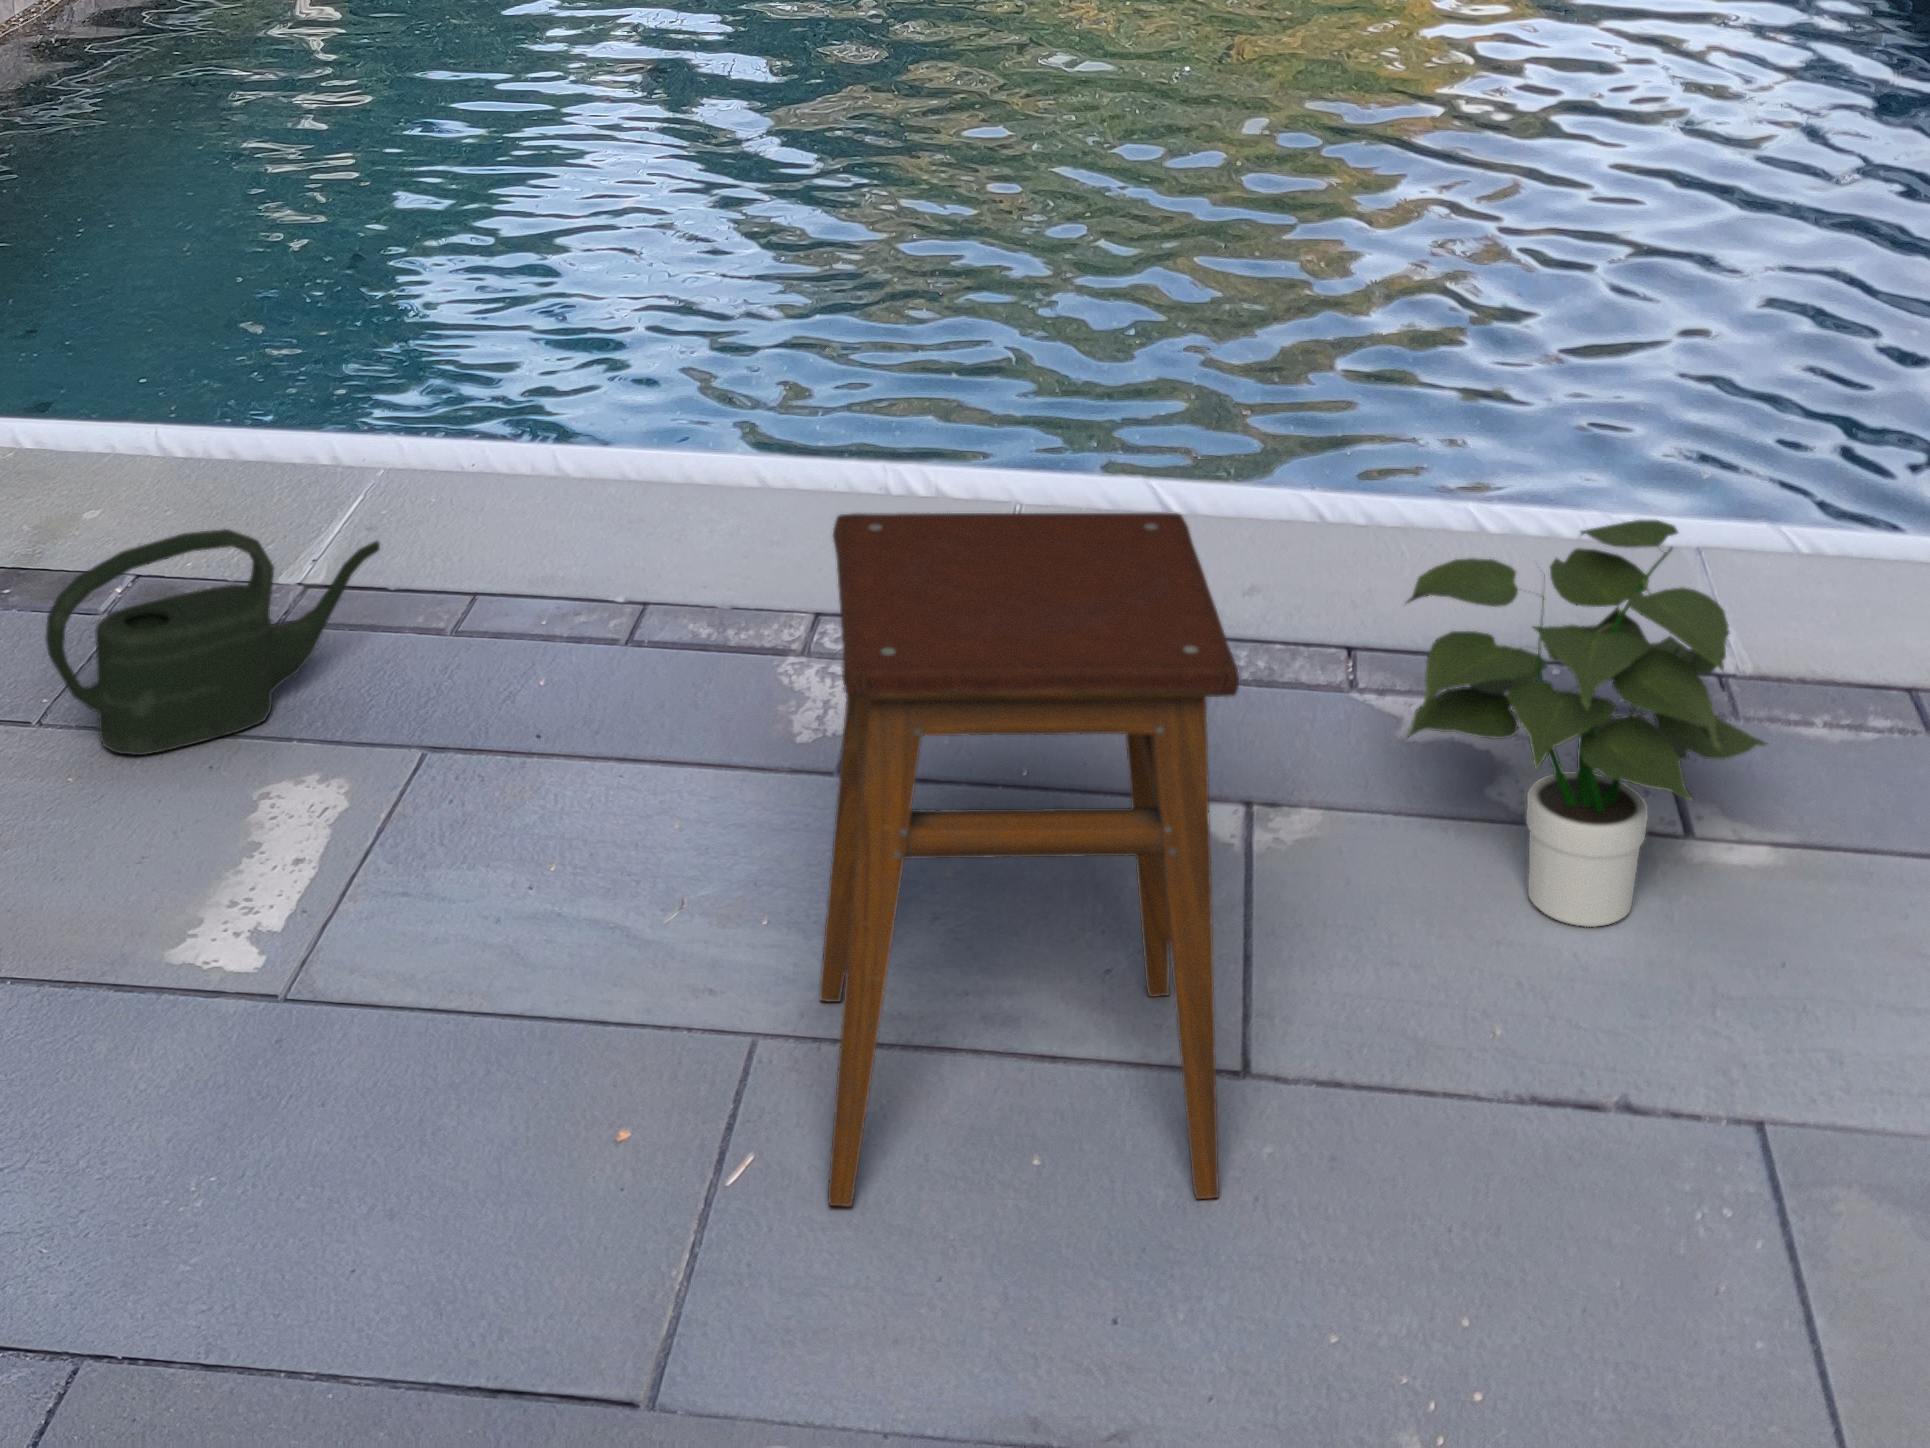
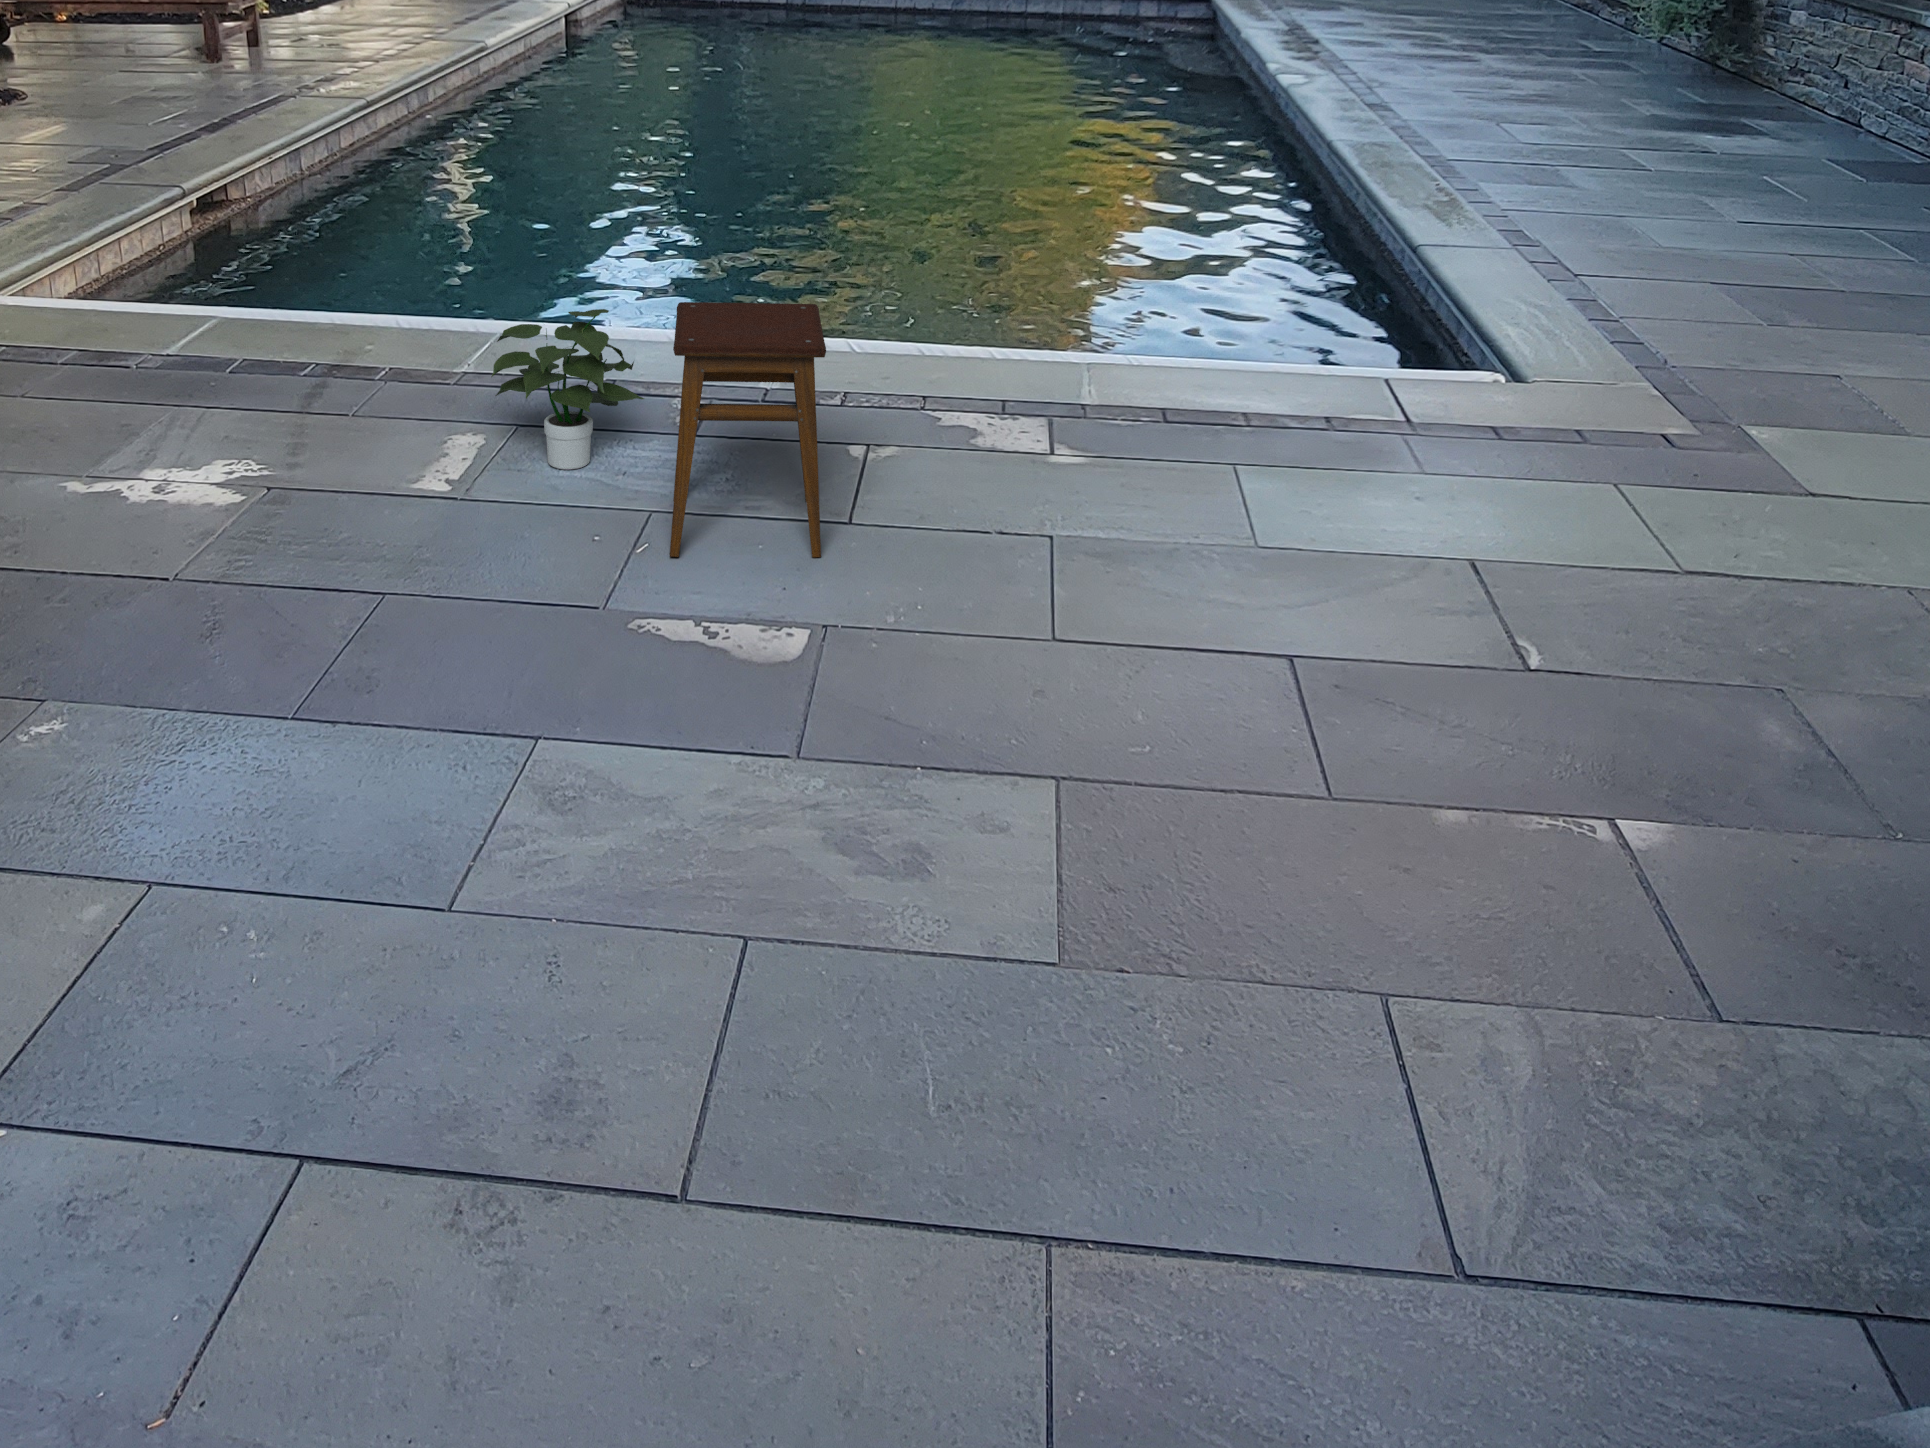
potted plant: present [1405,520,1767,927] -> present [491,309,644,470]
watering can: present [46,529,380,755] -> none [358,334,498,425]

